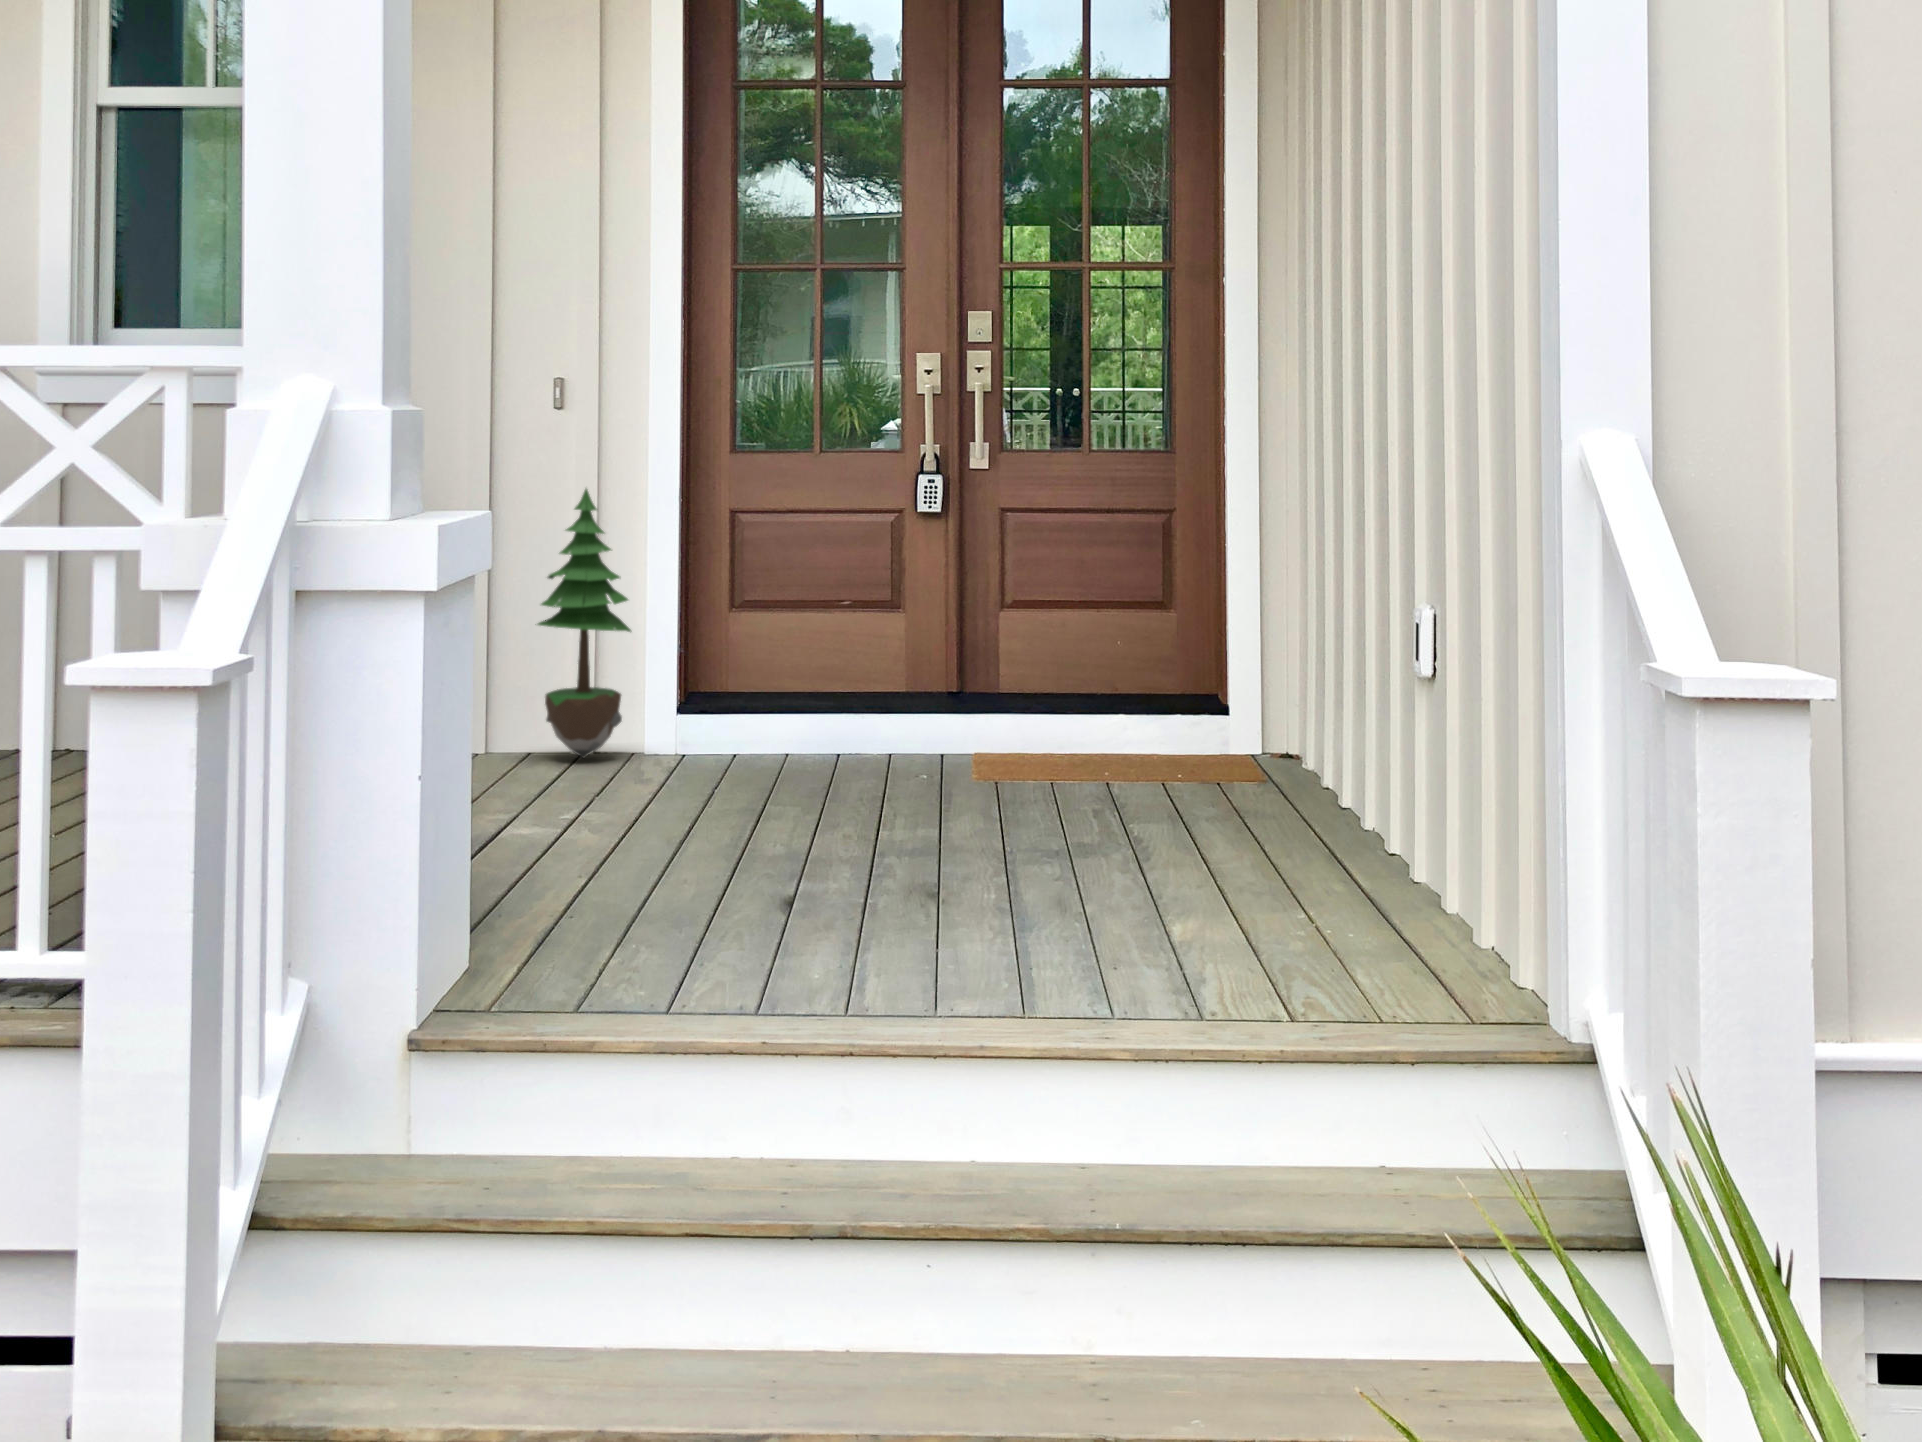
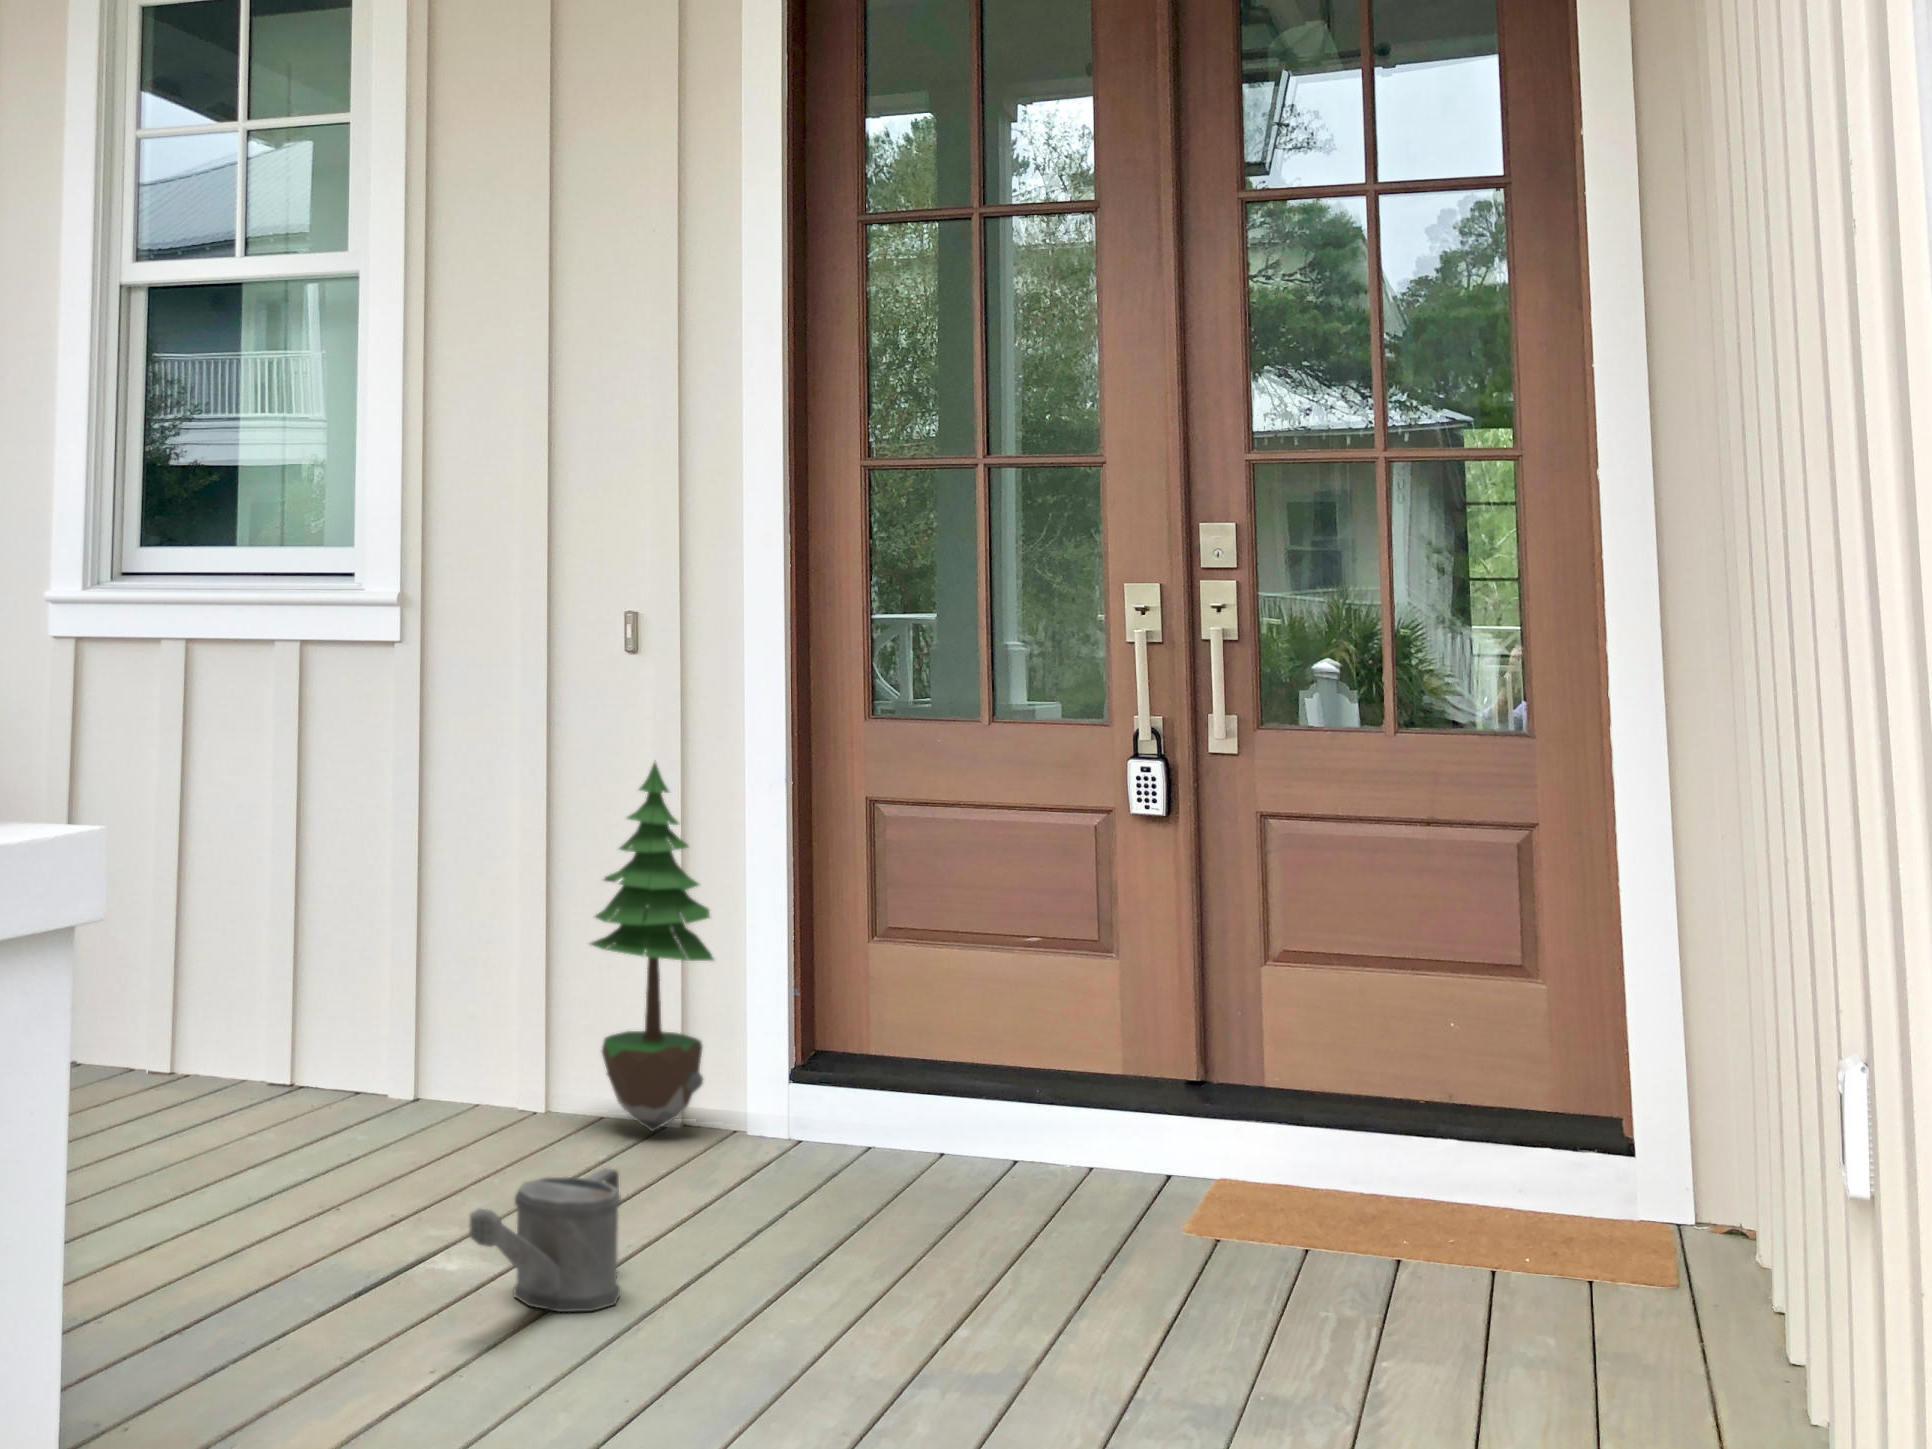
watering can: none [551,759,634,849] -> present [469,1168,620,1312]

